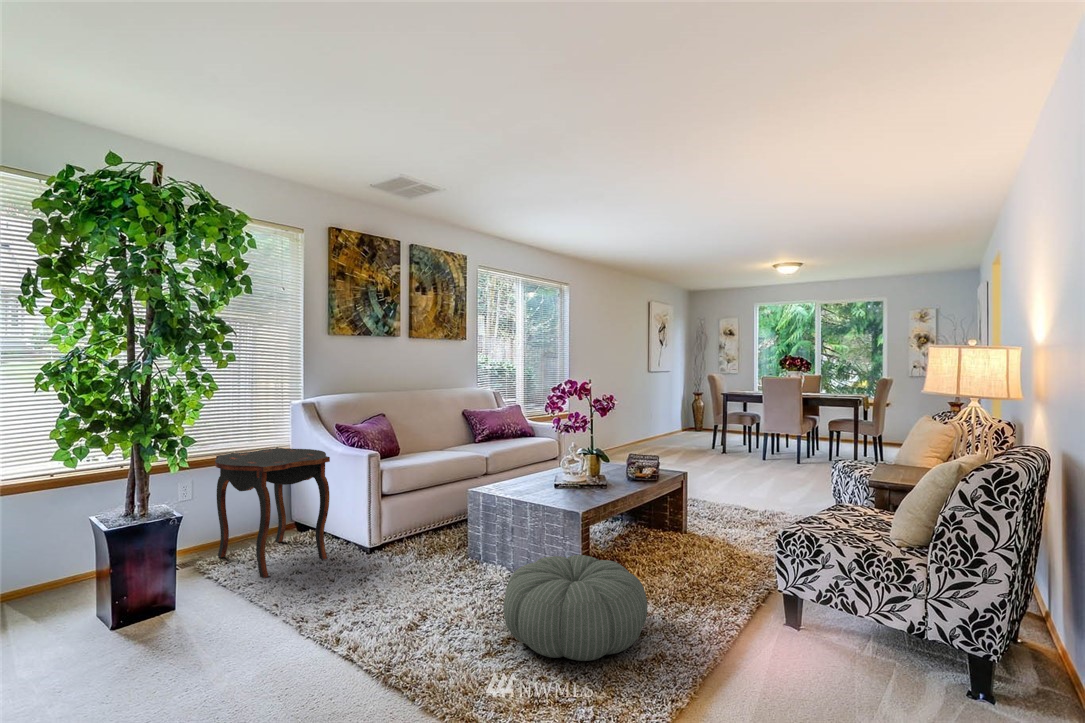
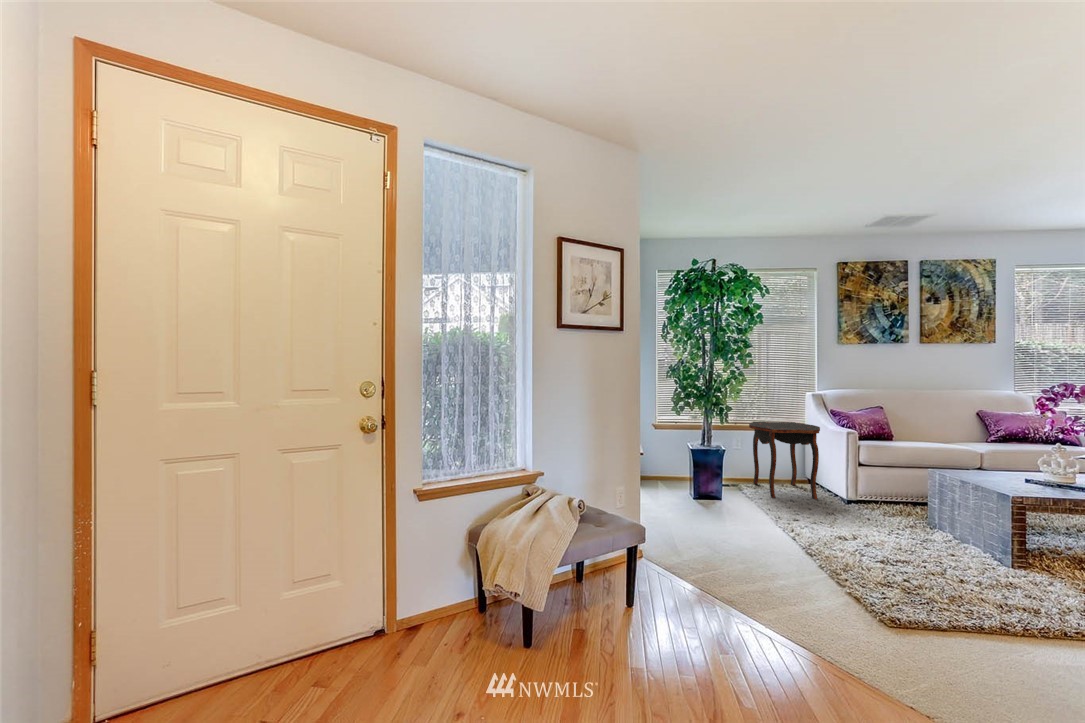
pouf: present [504,555,647,661] -> none [901,521,1050,600]

